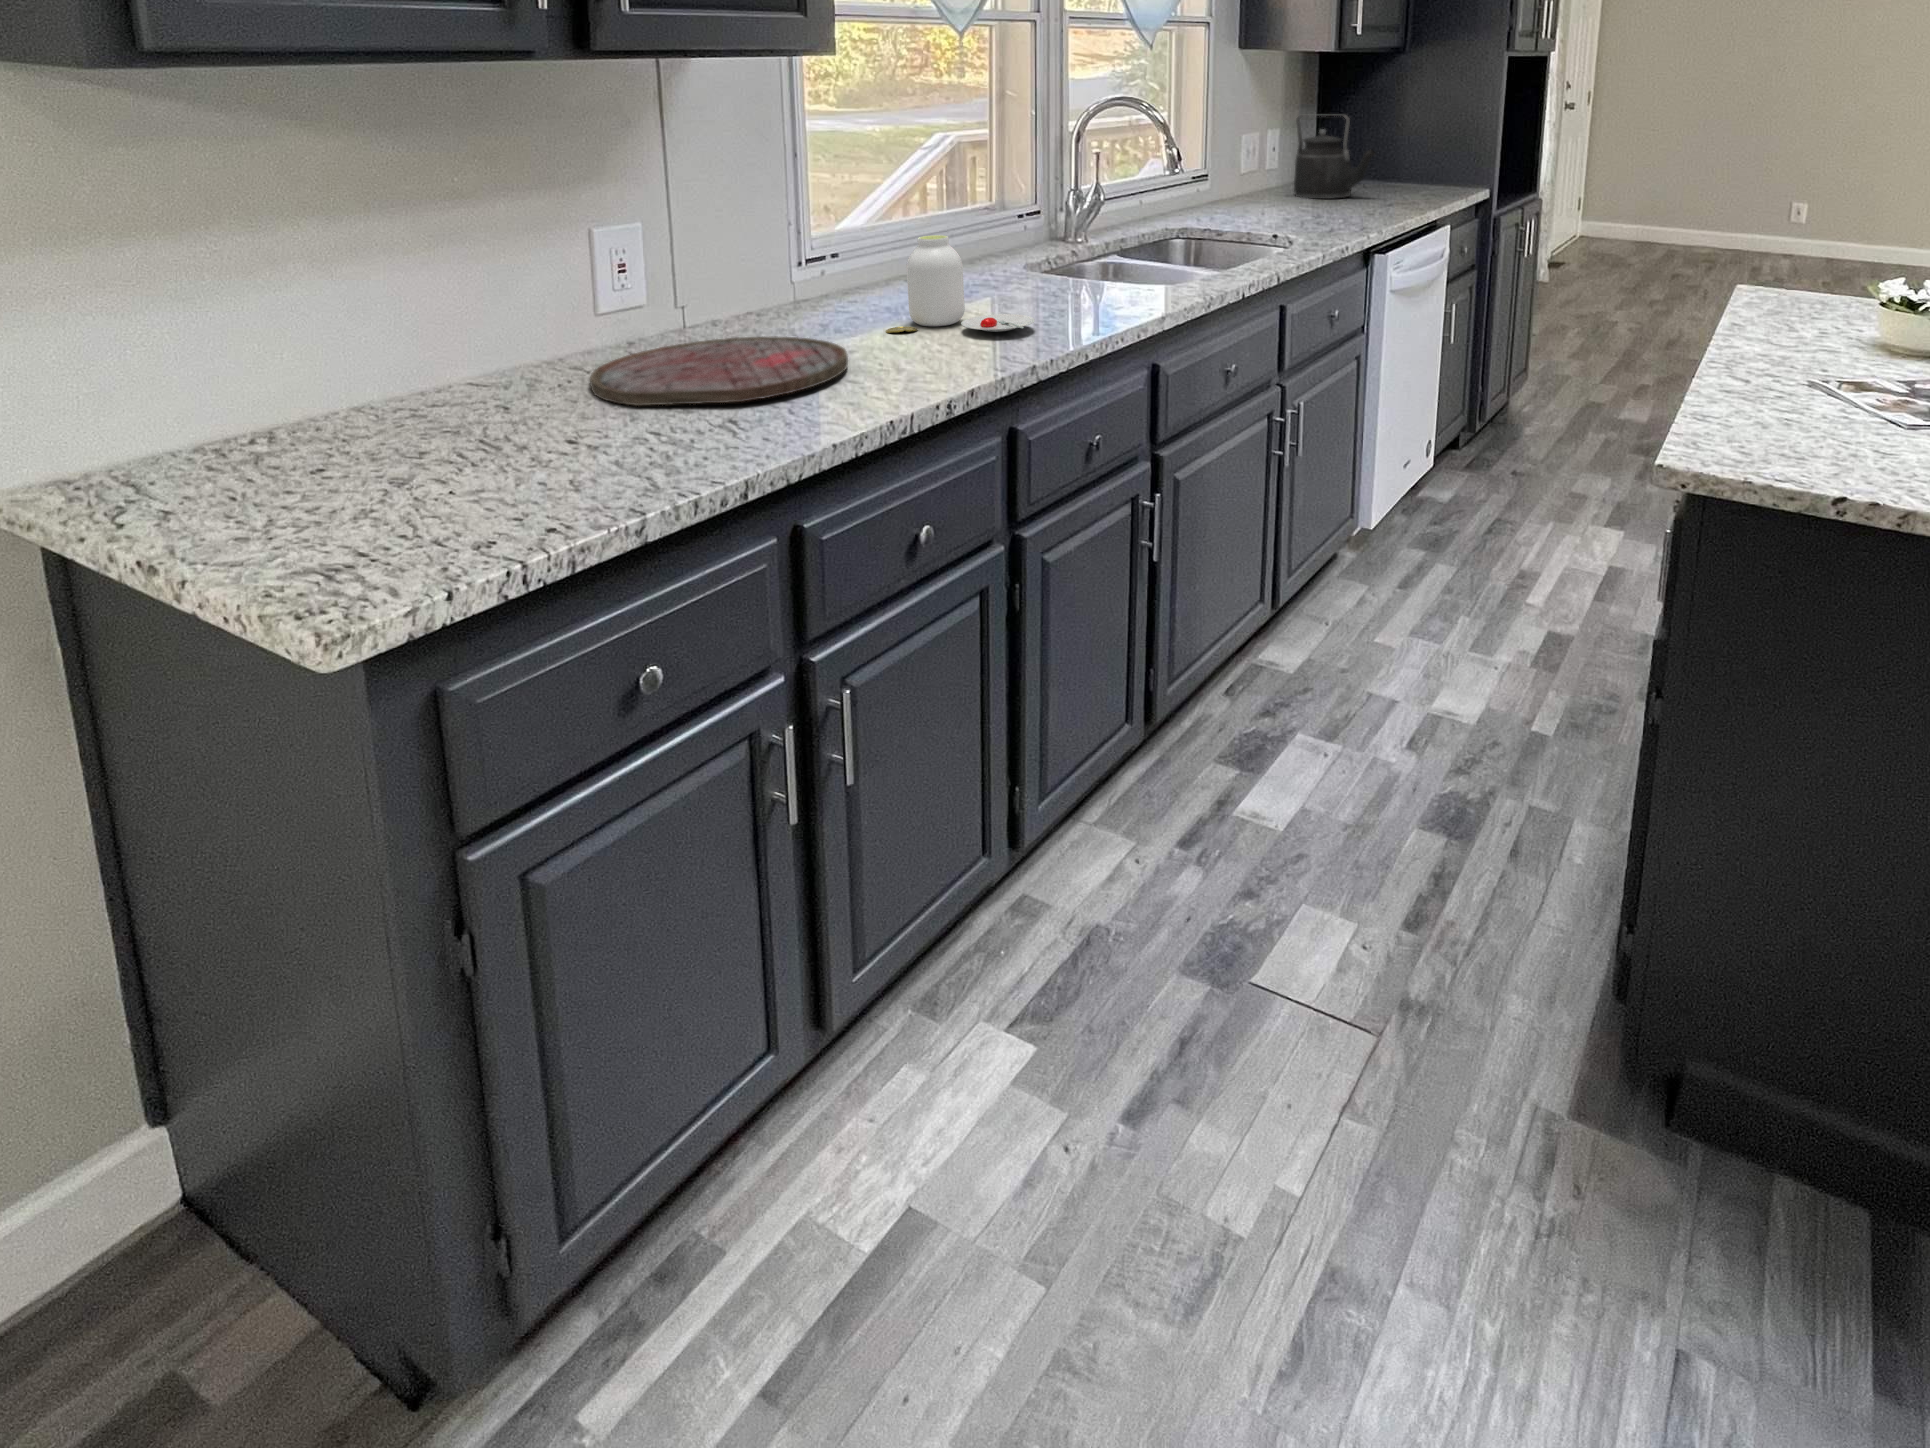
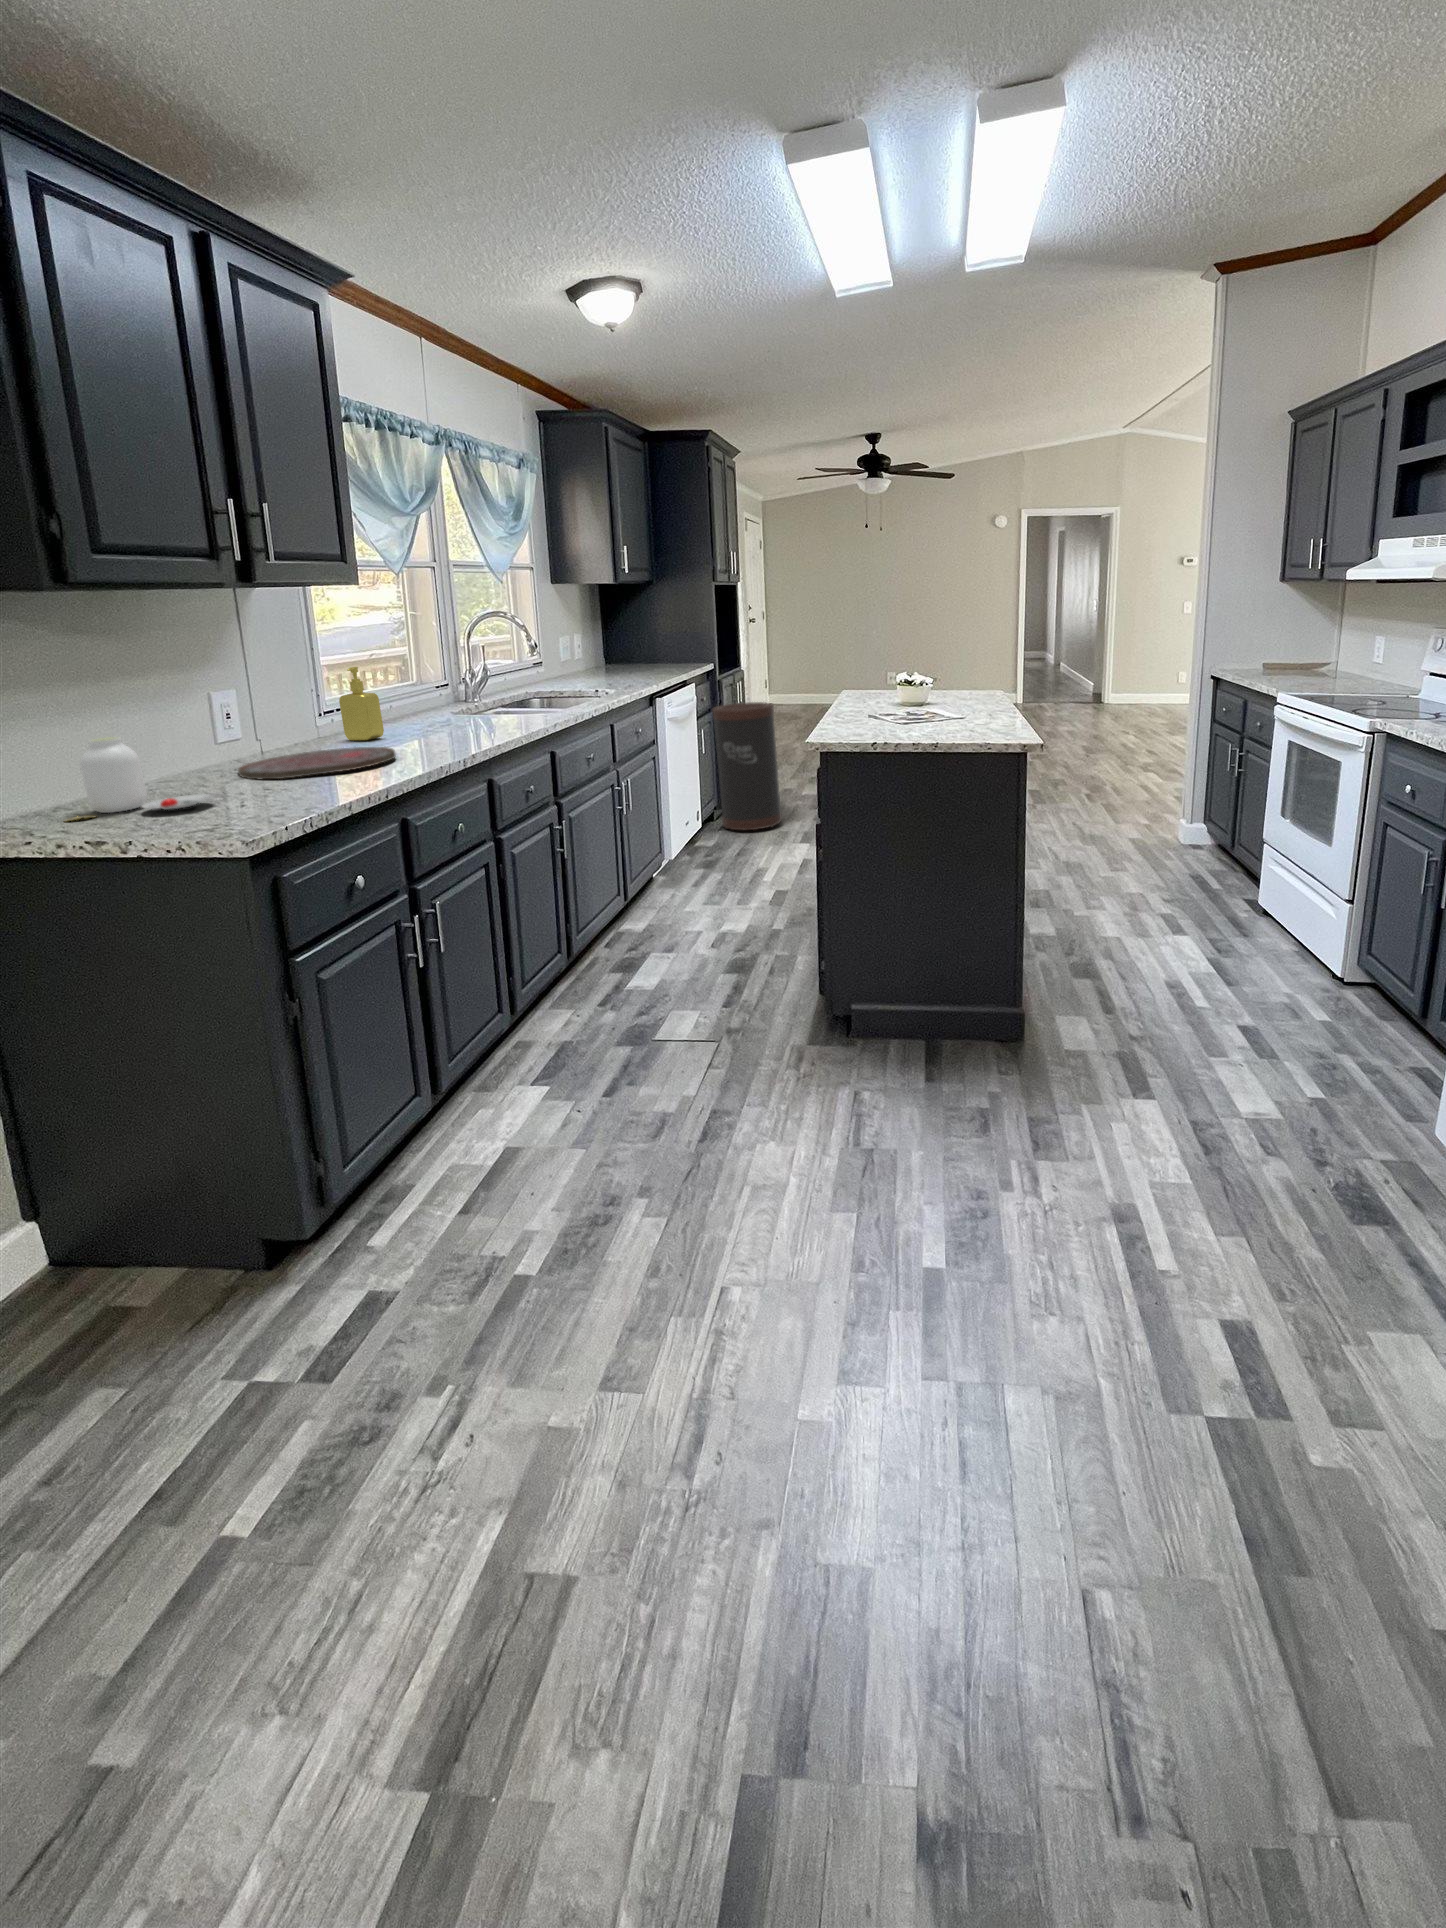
kettle: present [1294,115,1375,199] -> none [594,624,646,676]
soap dispenser: none [818,189,879,315] -> present [339,667,384,741]
jar: present [885,235,1035,333] -> present [65,737,214,821]
trash can: none [1472,259,1589,486] -> present [712,702,782,830]

